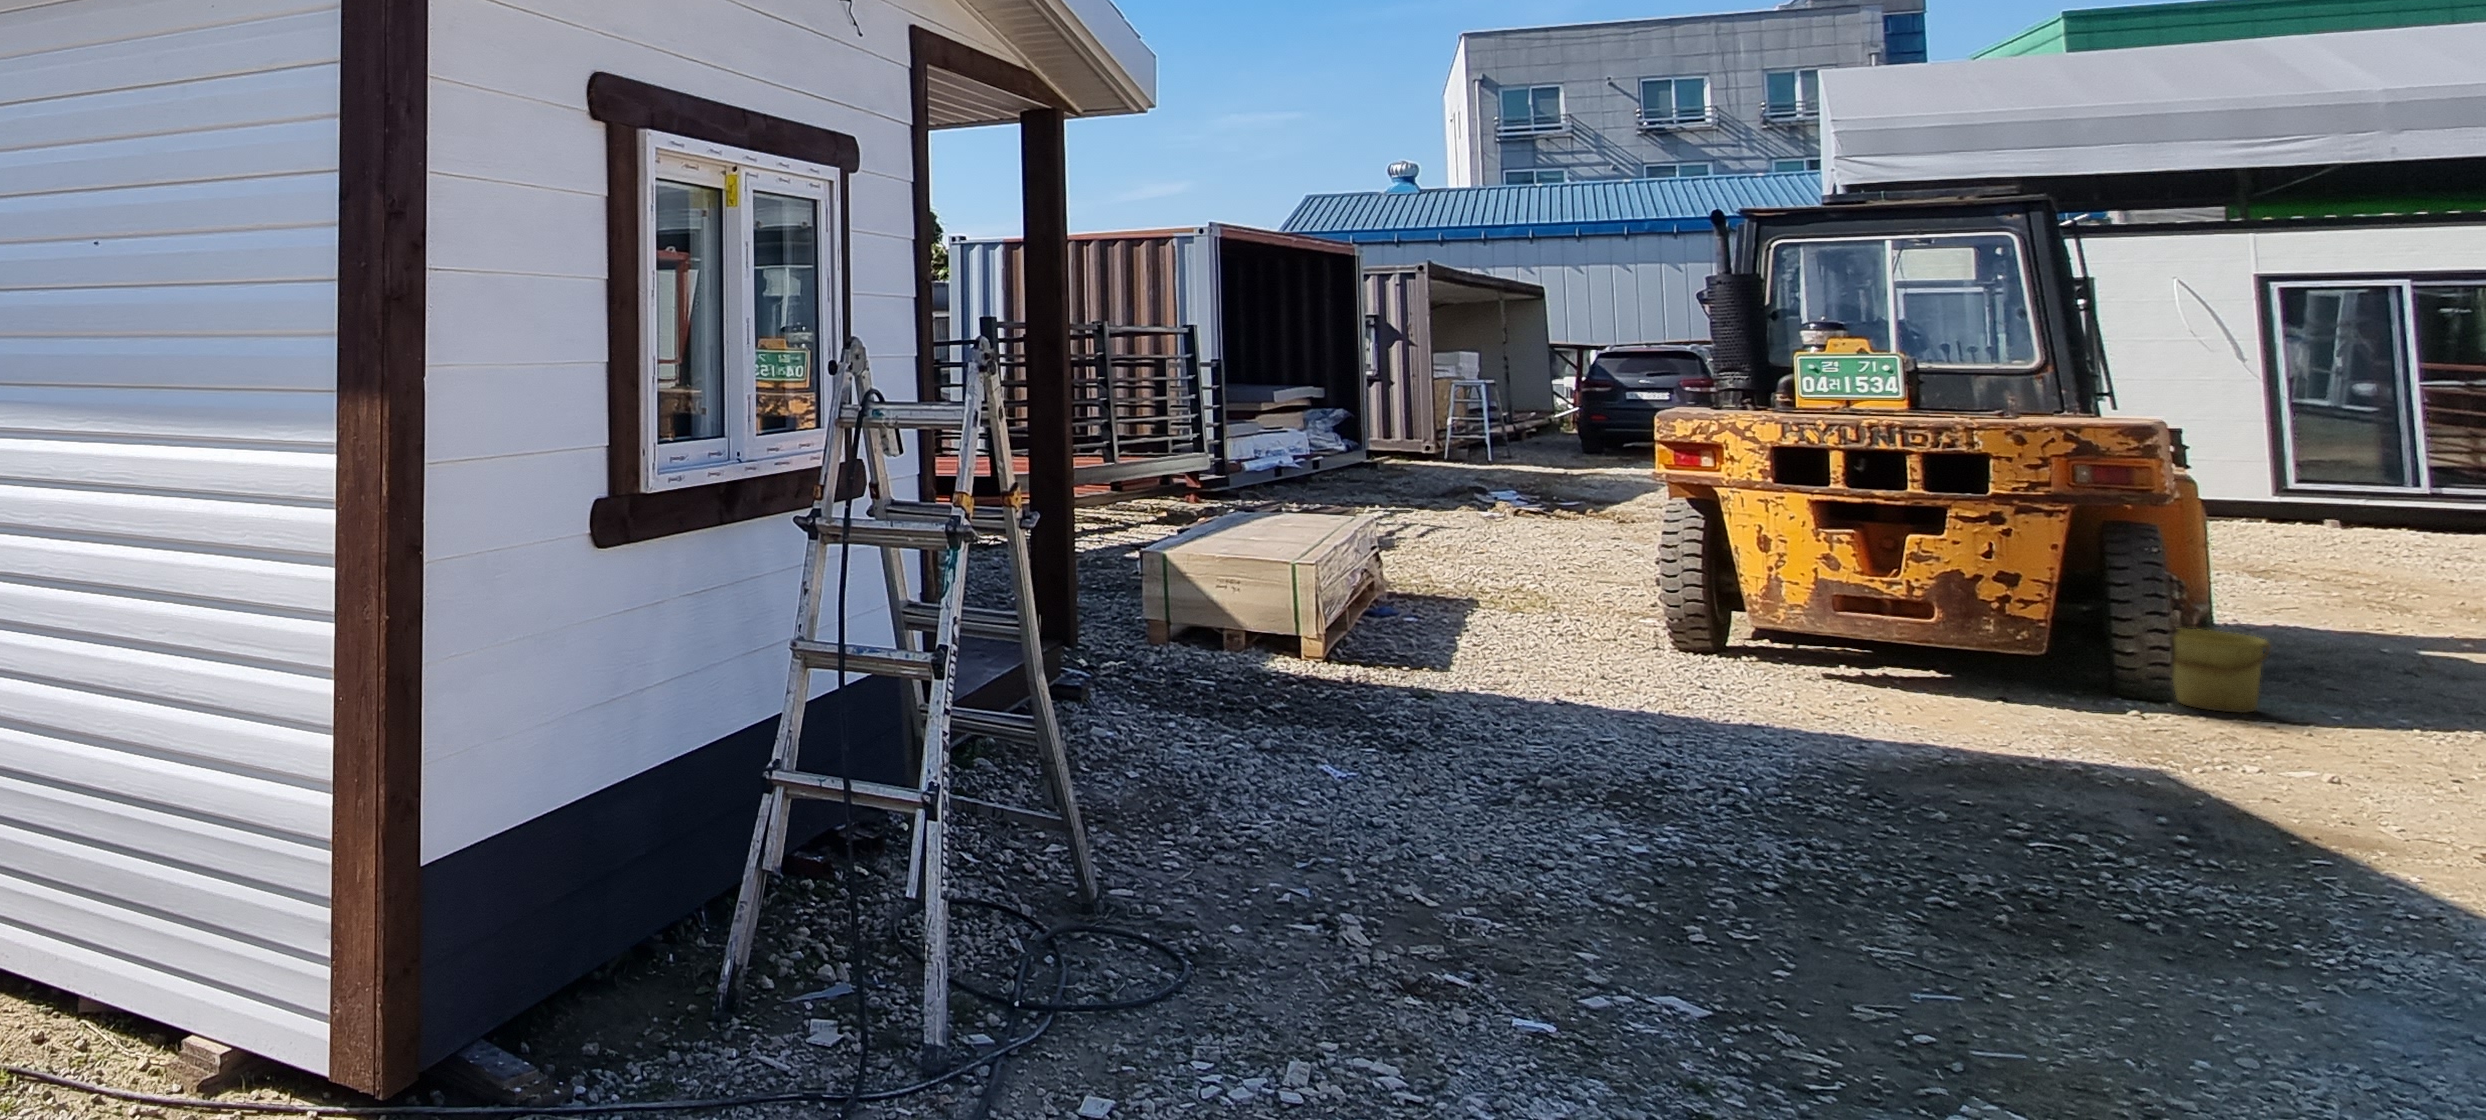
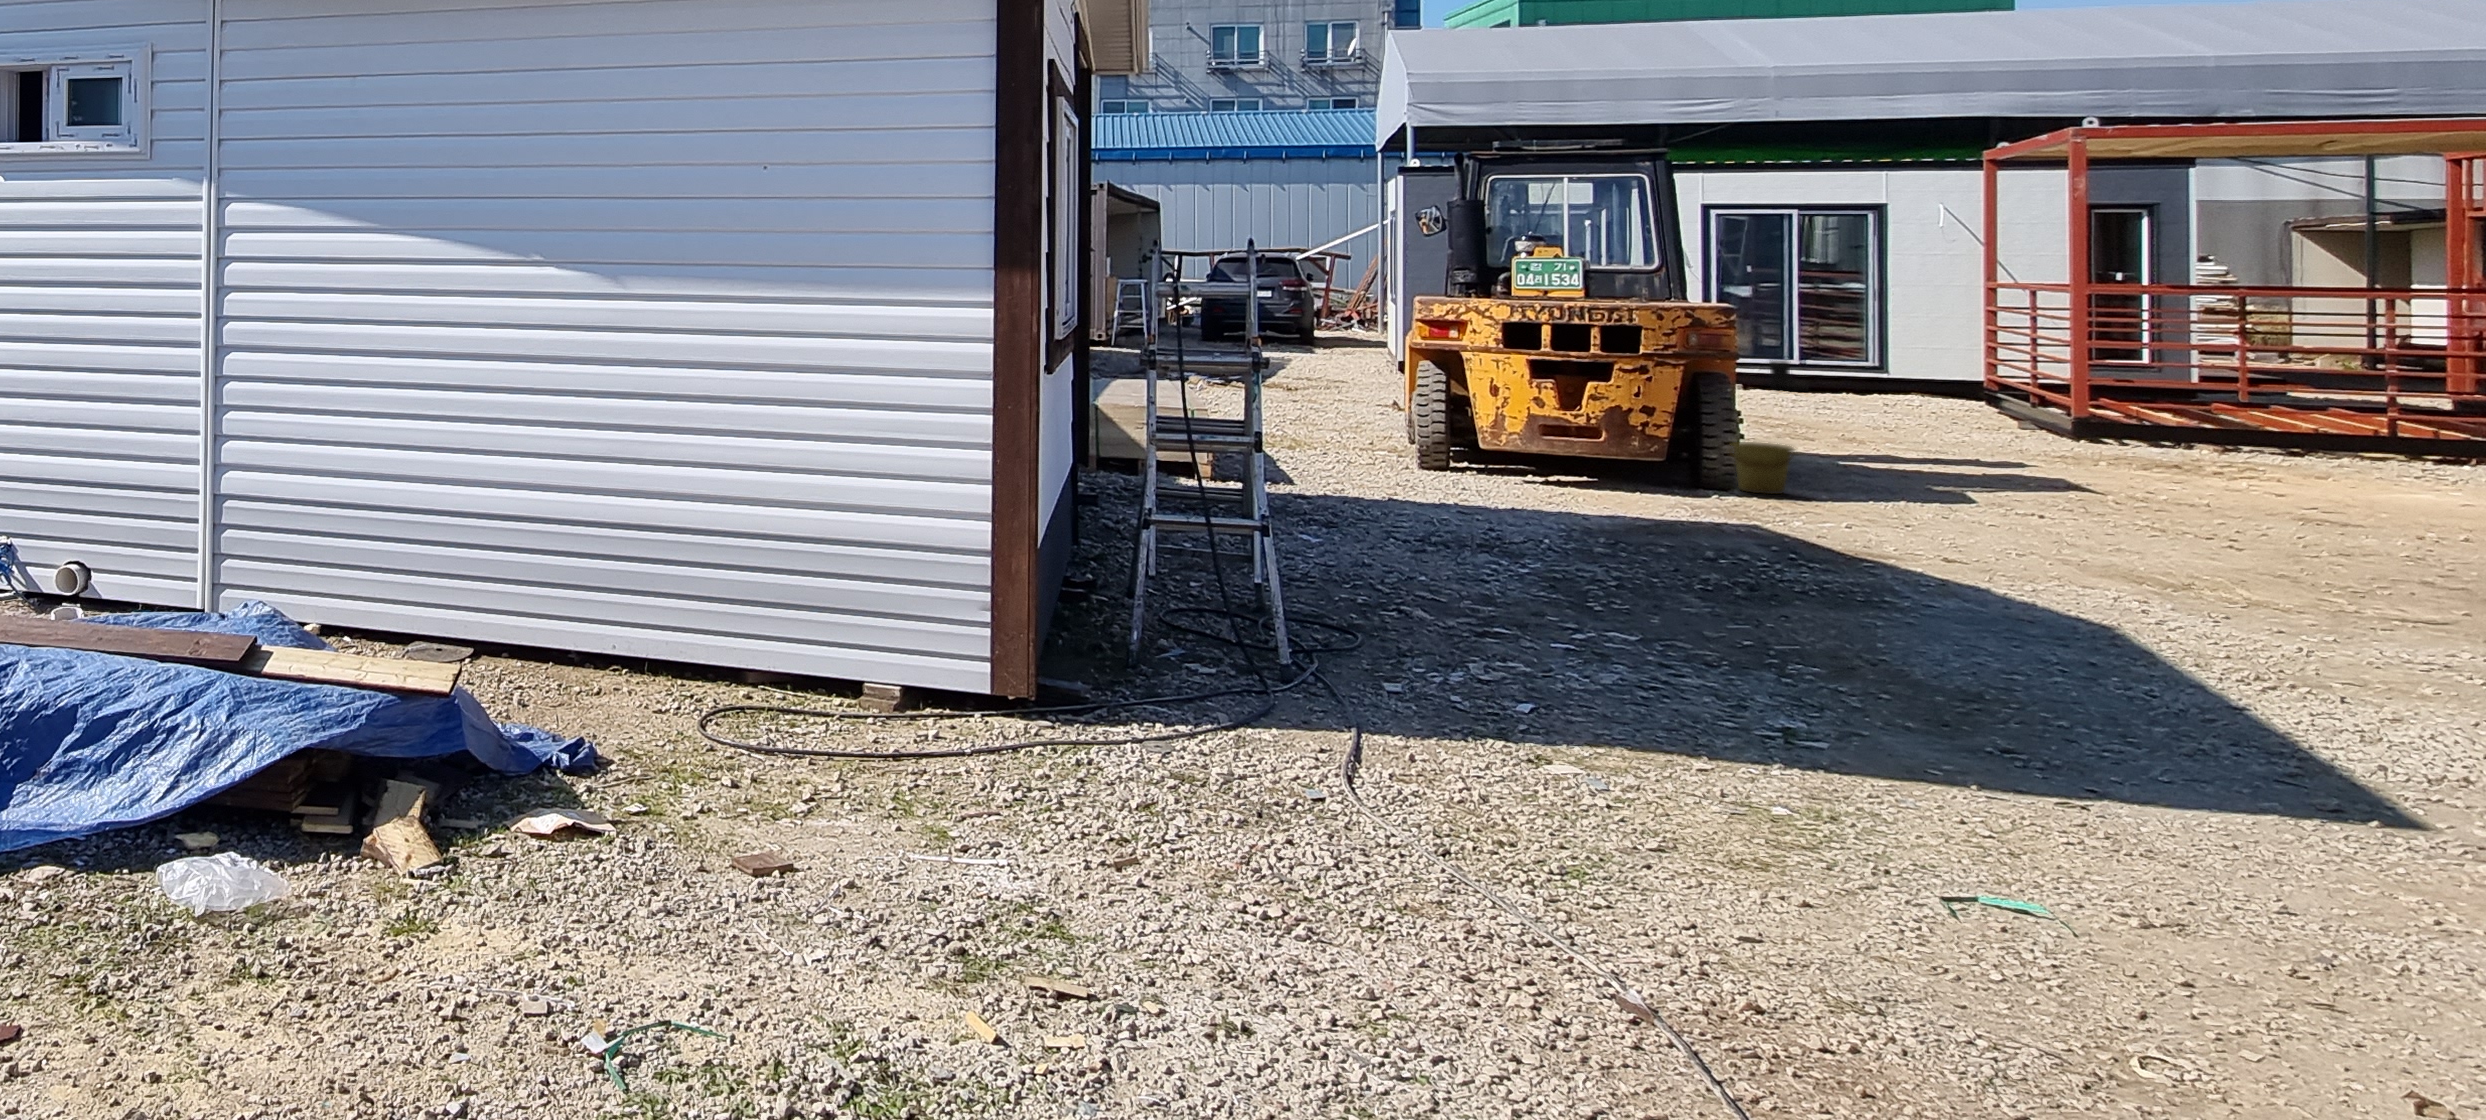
boots: none [2376,488,2449,533] -> present [1769,360,1808,391]

